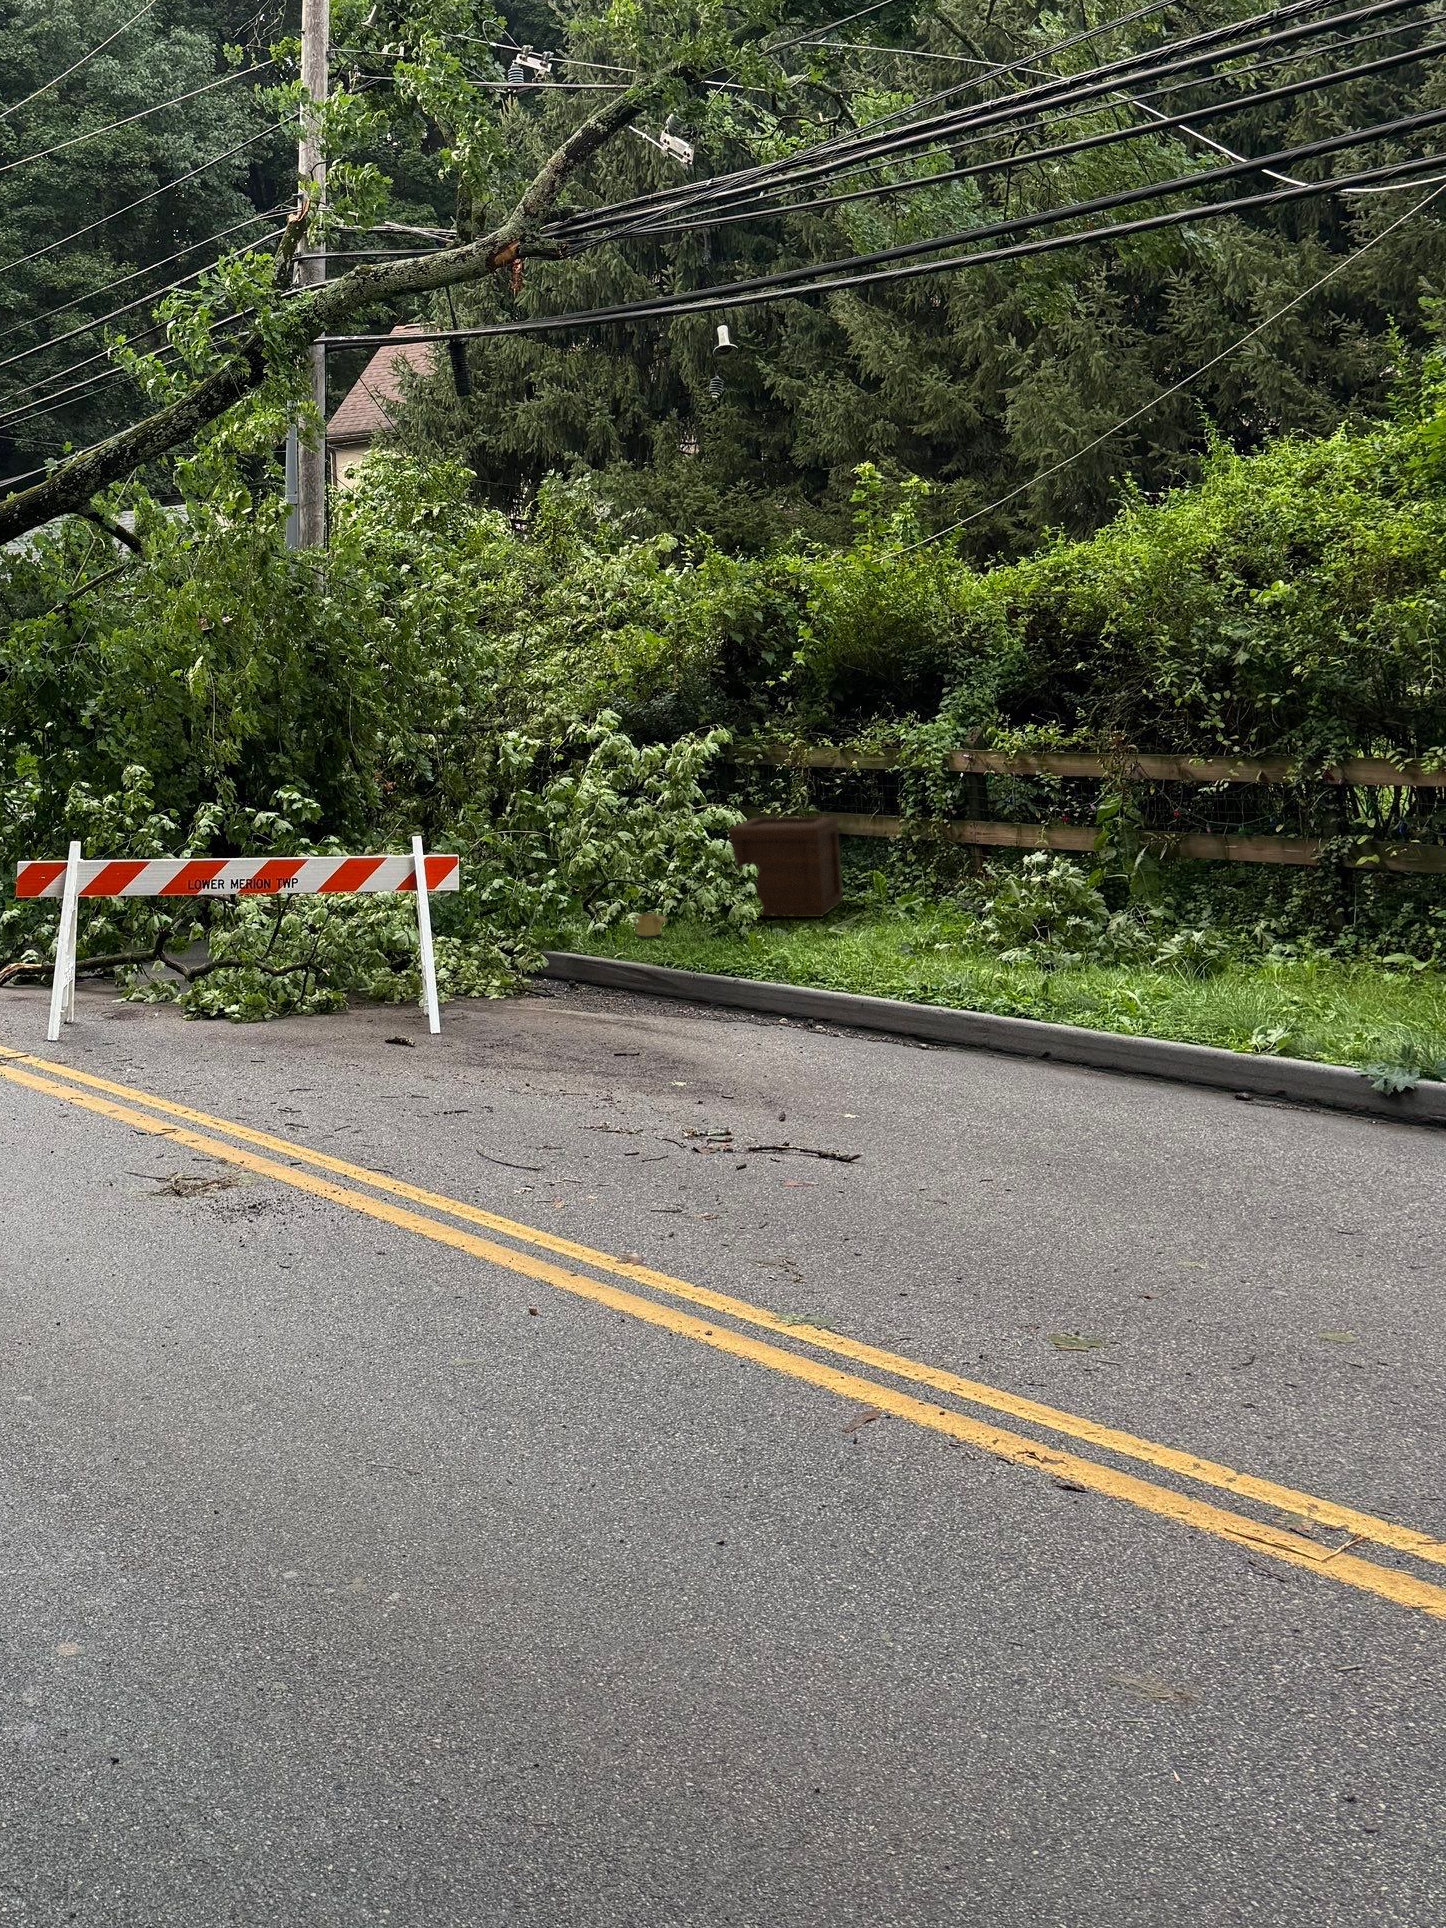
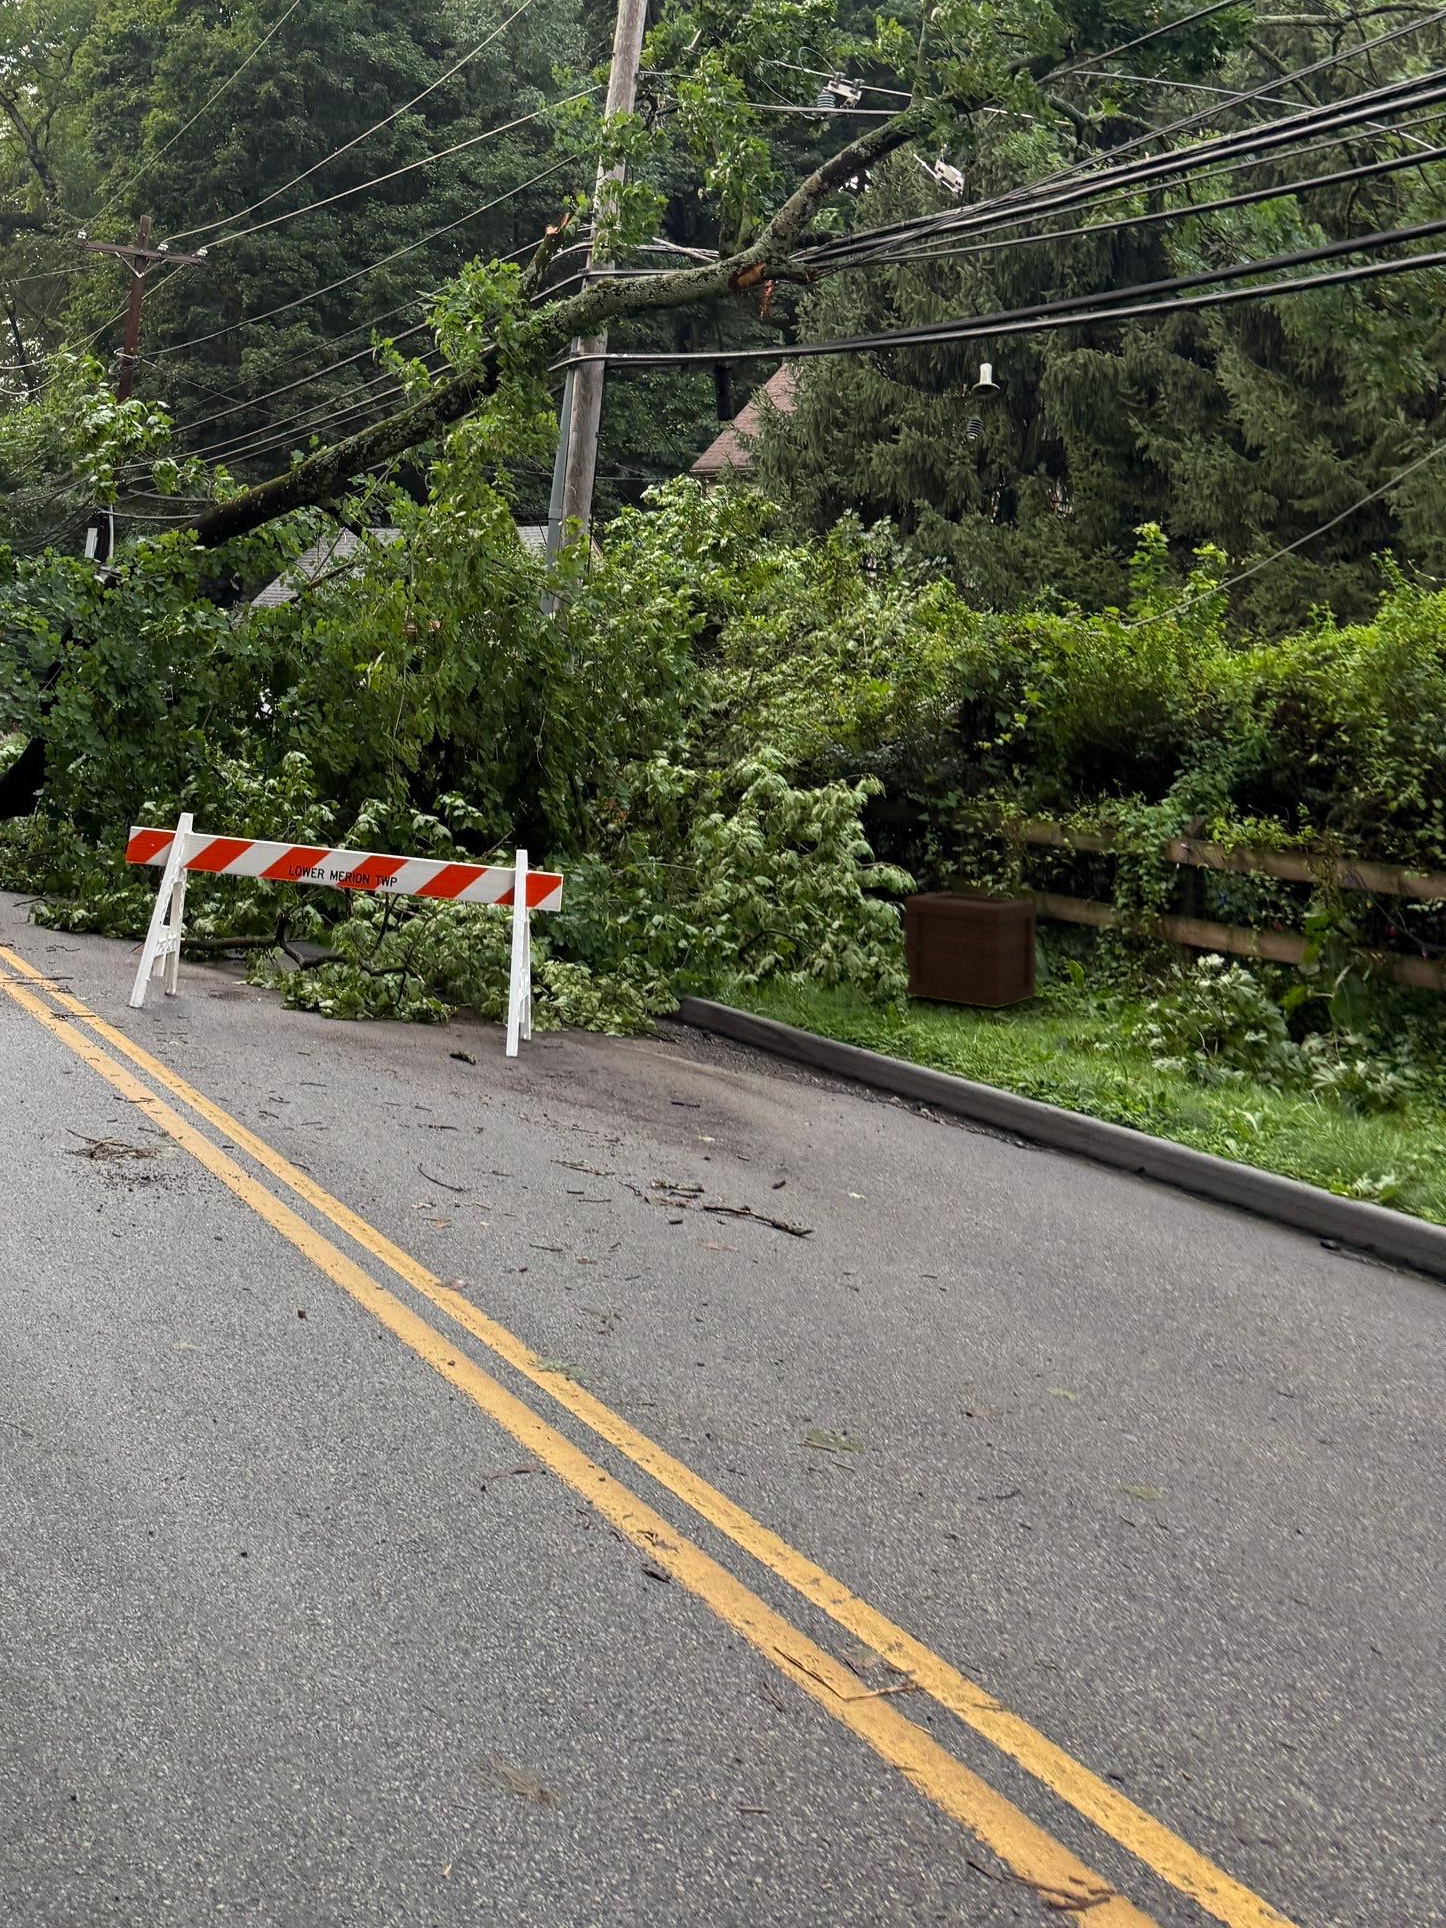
watering can: present [633,913,666,936] -> none [787,977,821,1001]

